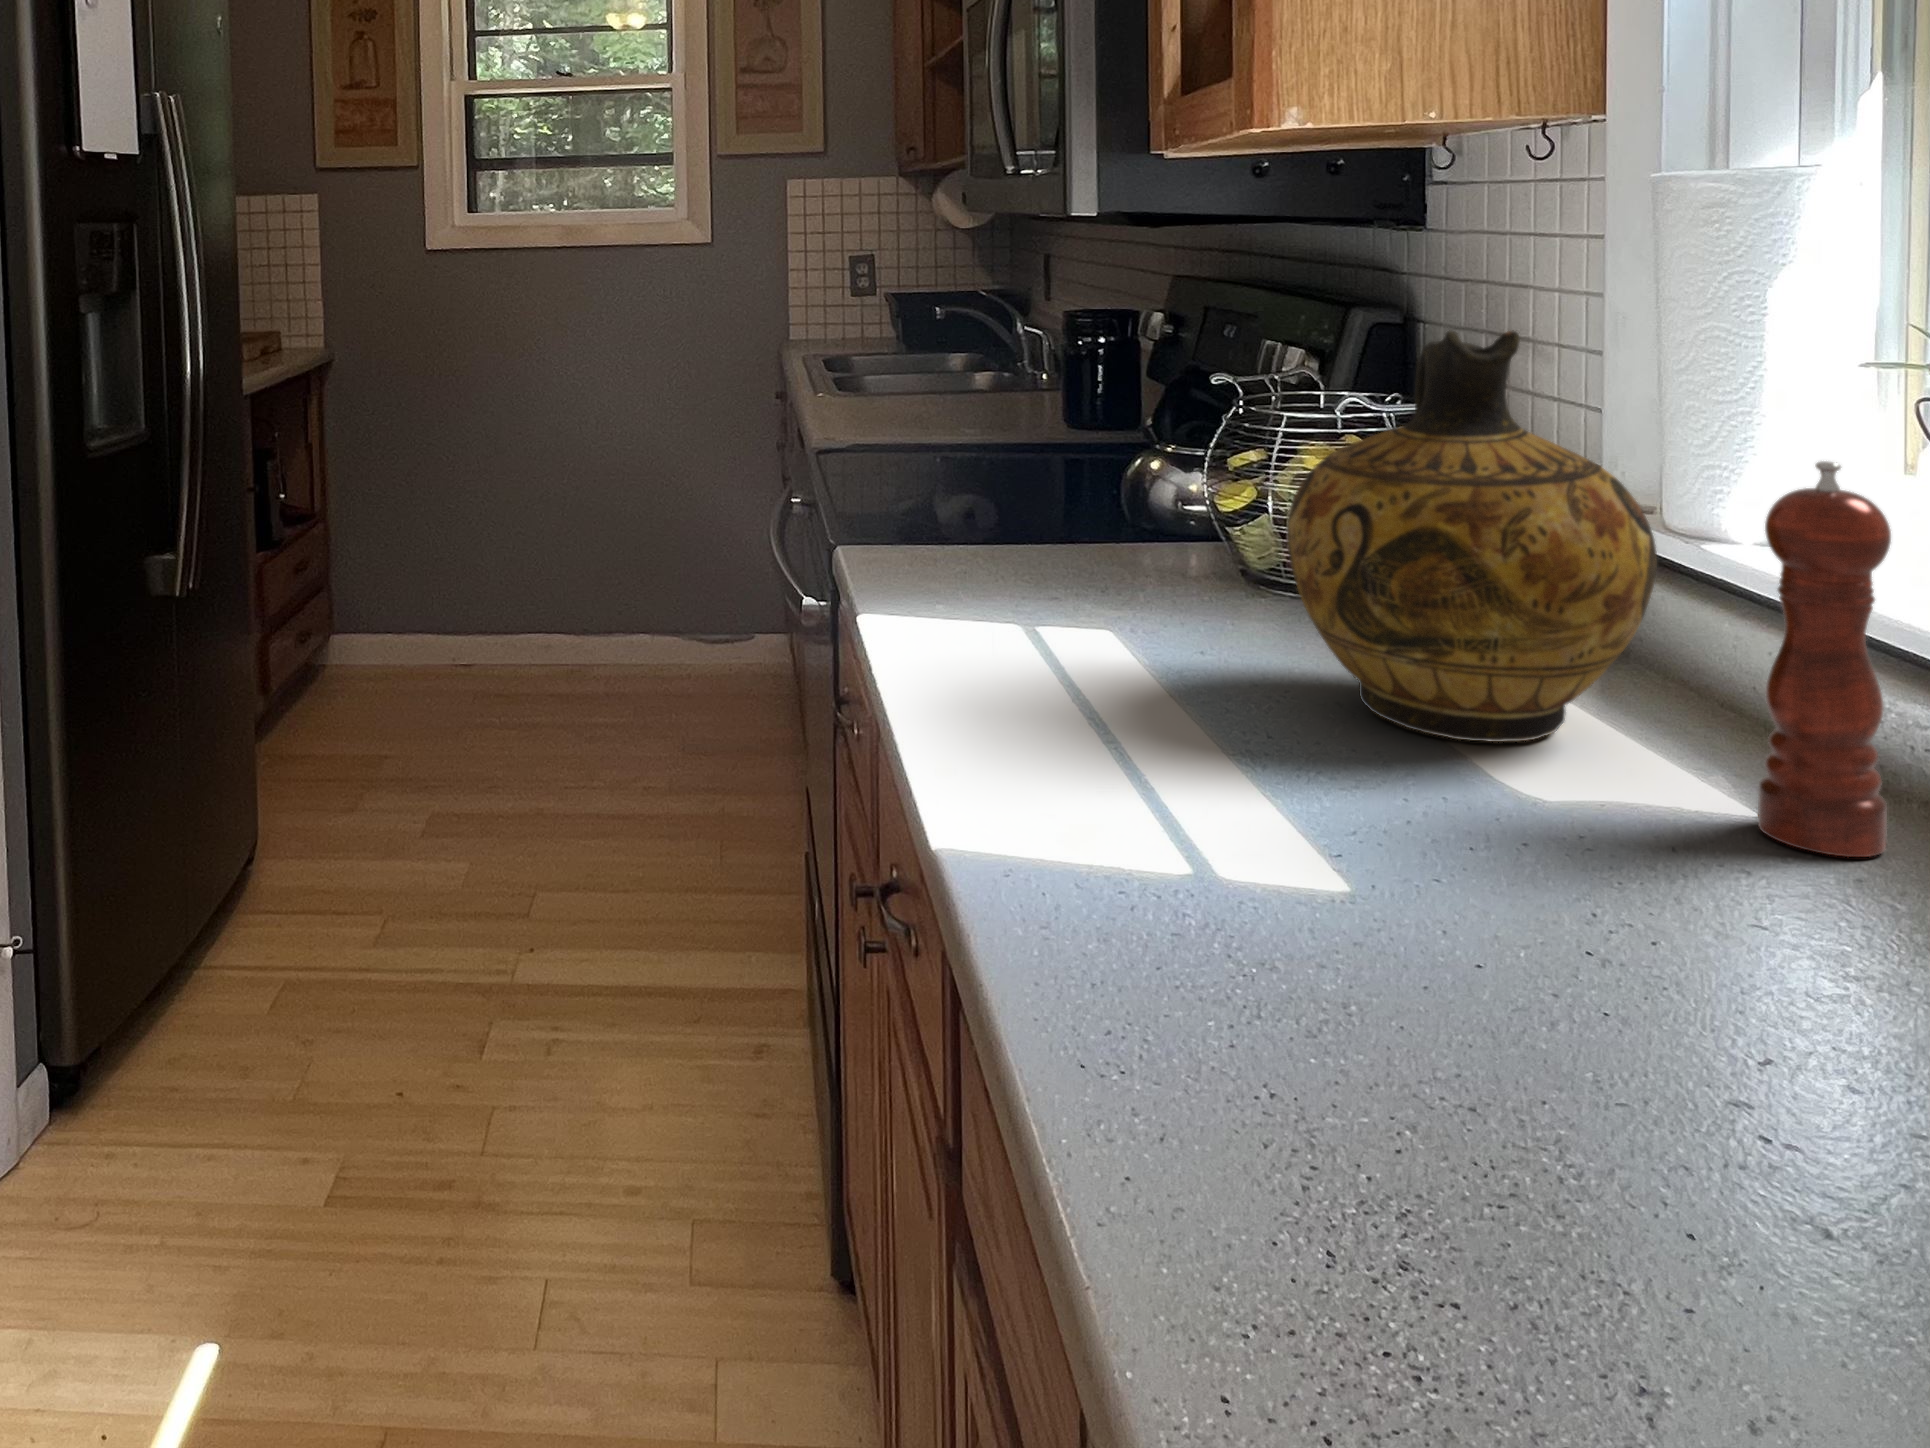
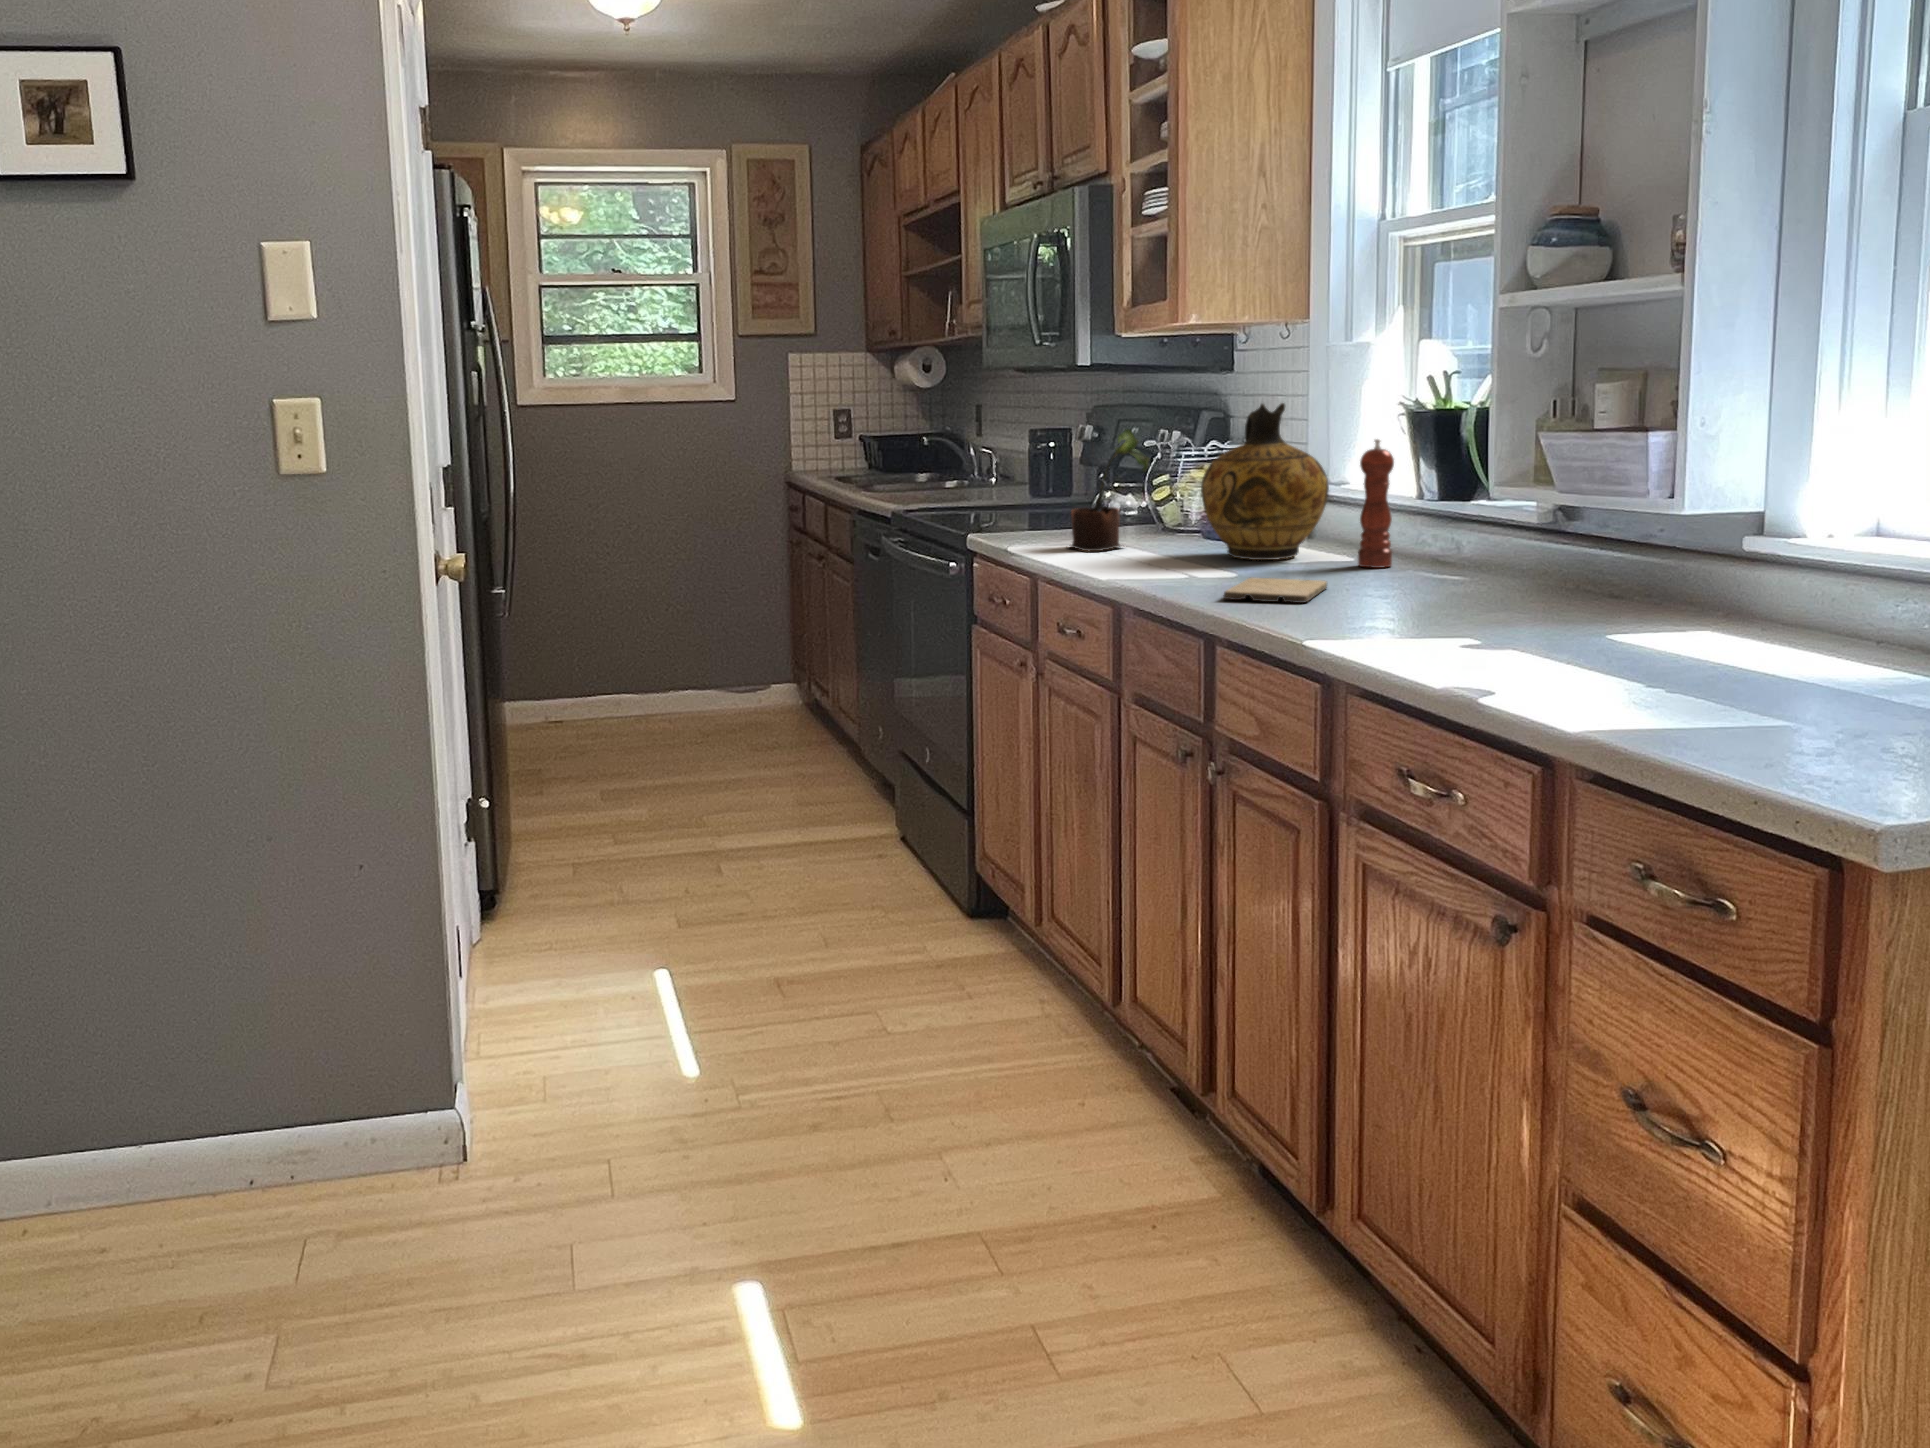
potted plant: none [999,360,1197,630] -> present [1070,429,1150,551]
cutting board: none [1225,911,1650,1186] -> present [1223,578,1327,603]

